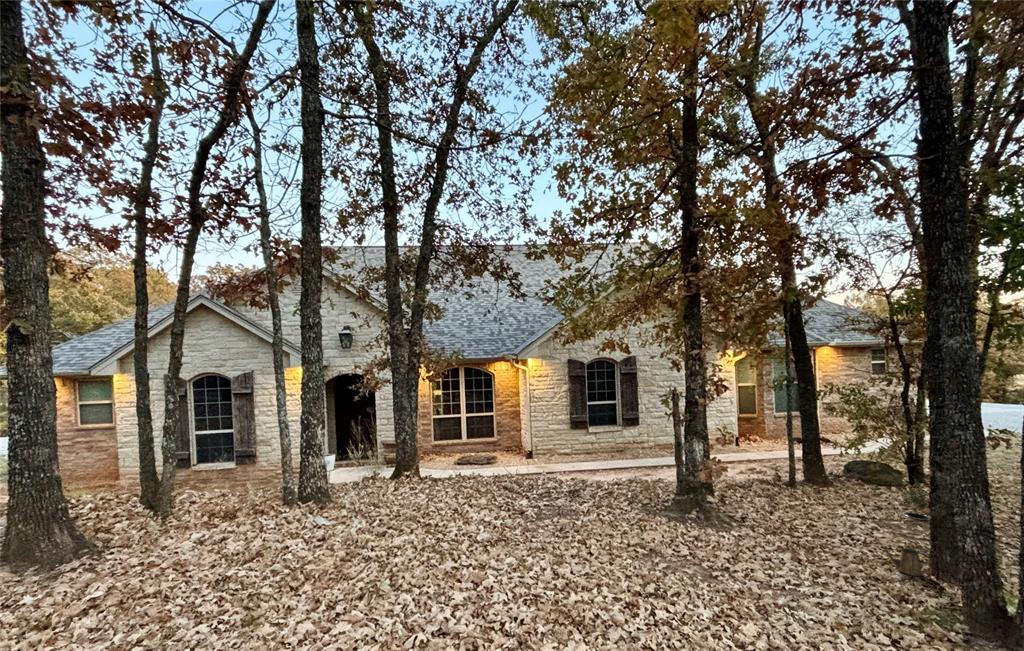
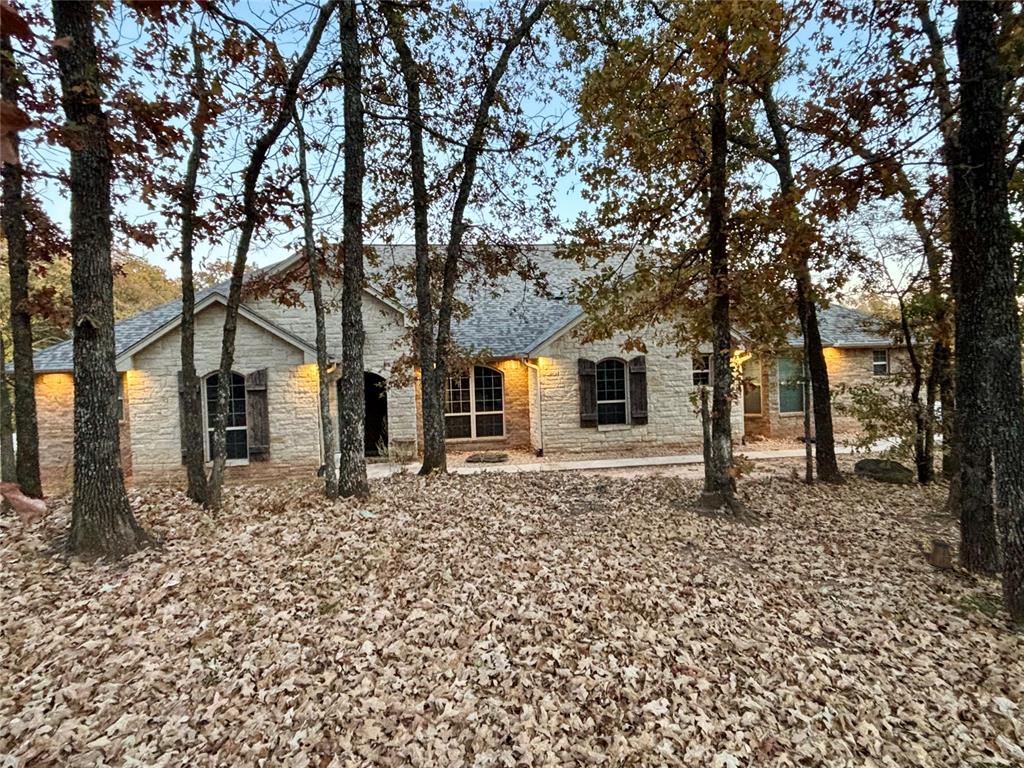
potted tree: present [902,481,929,520] -> none [919,476,951,516]

